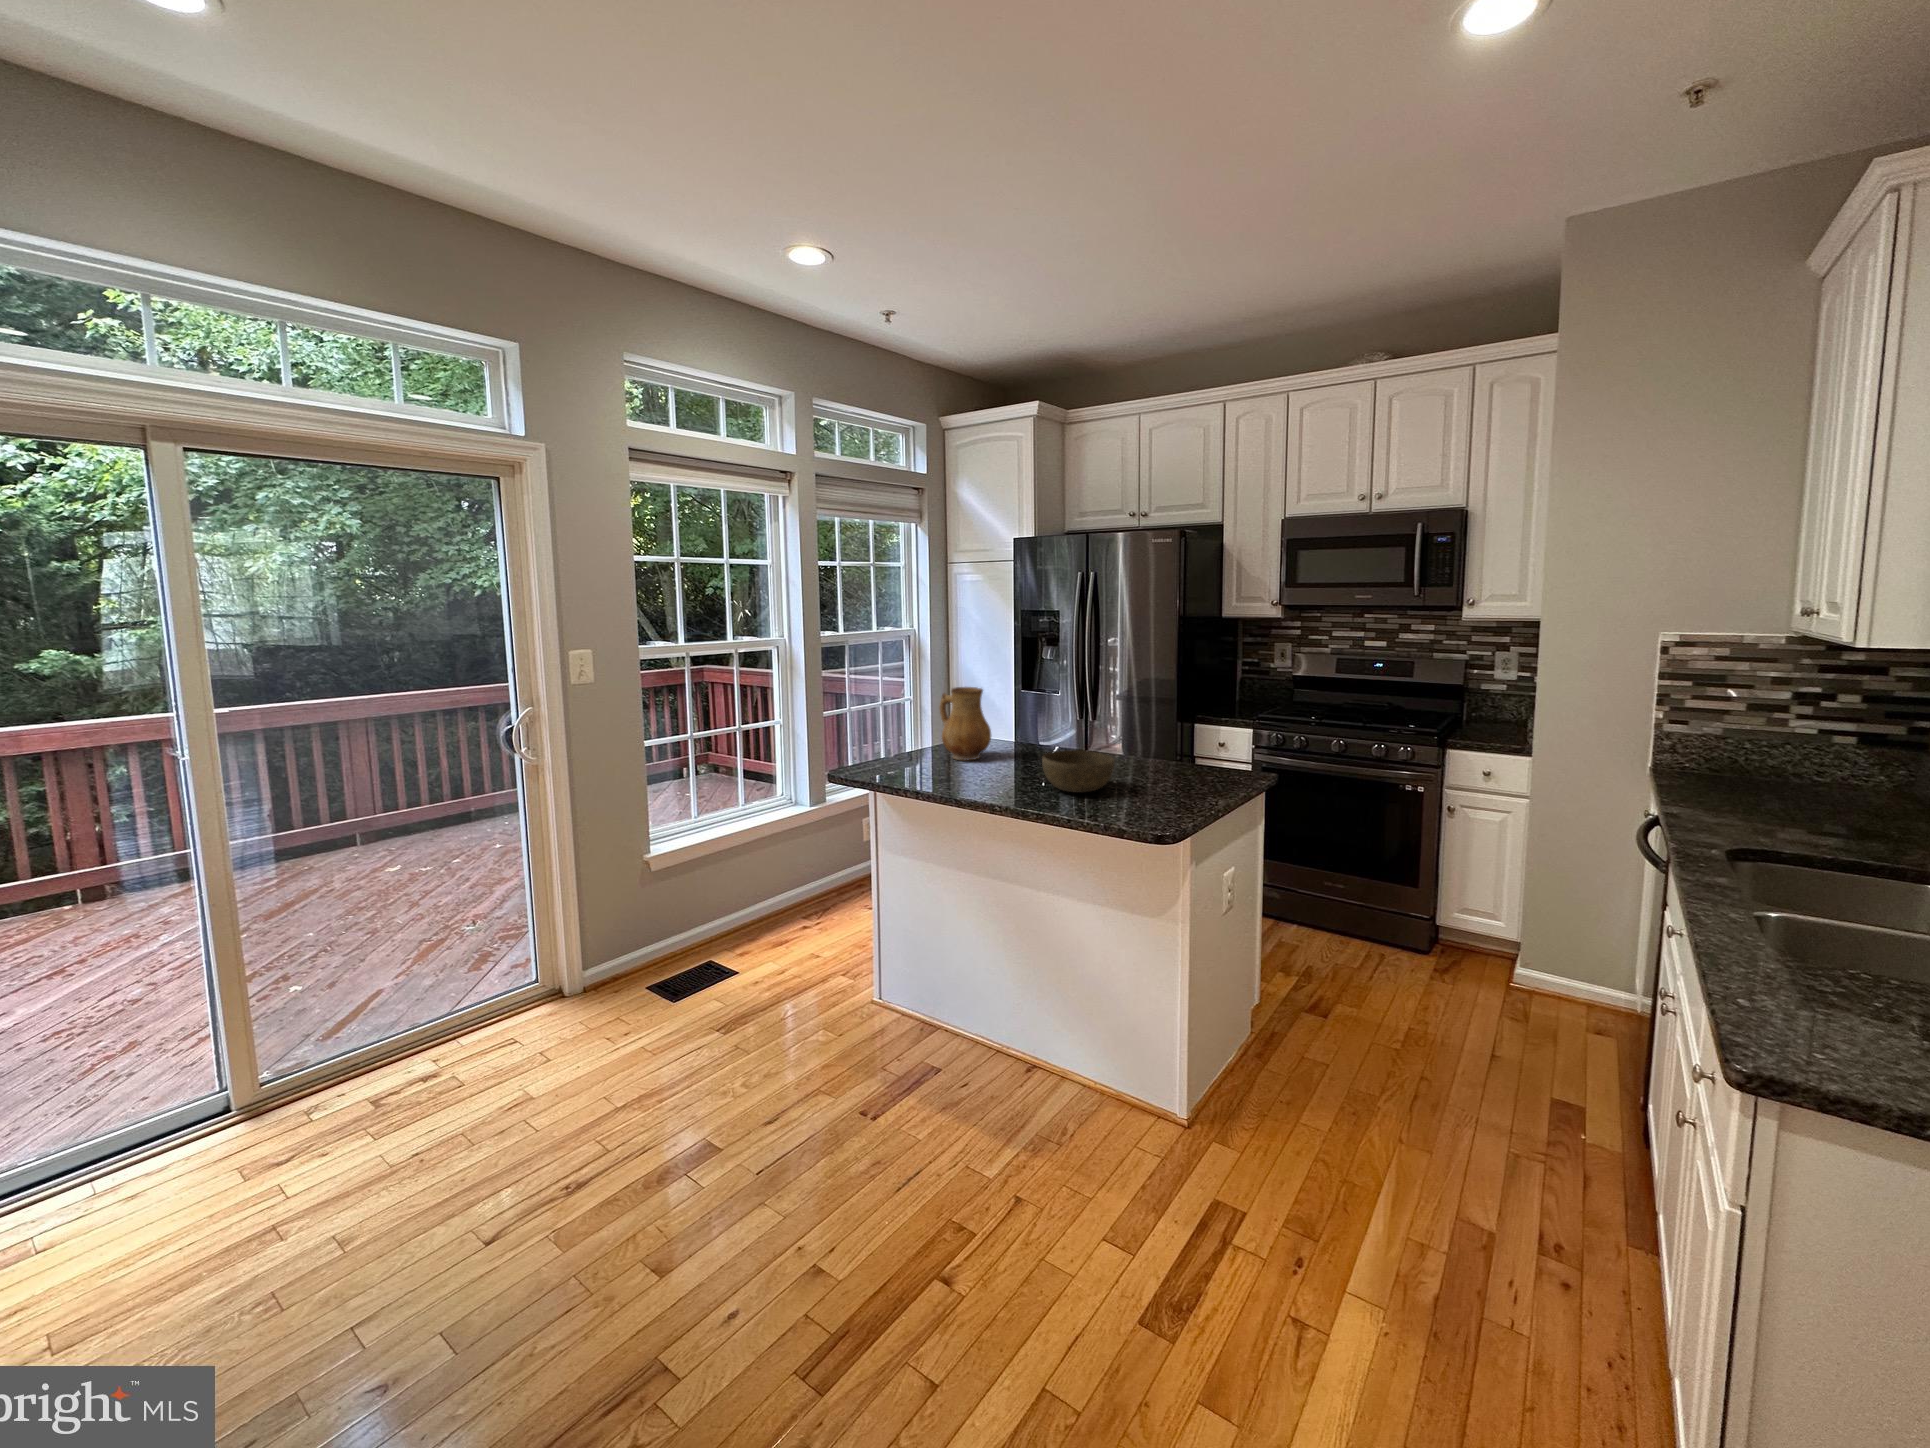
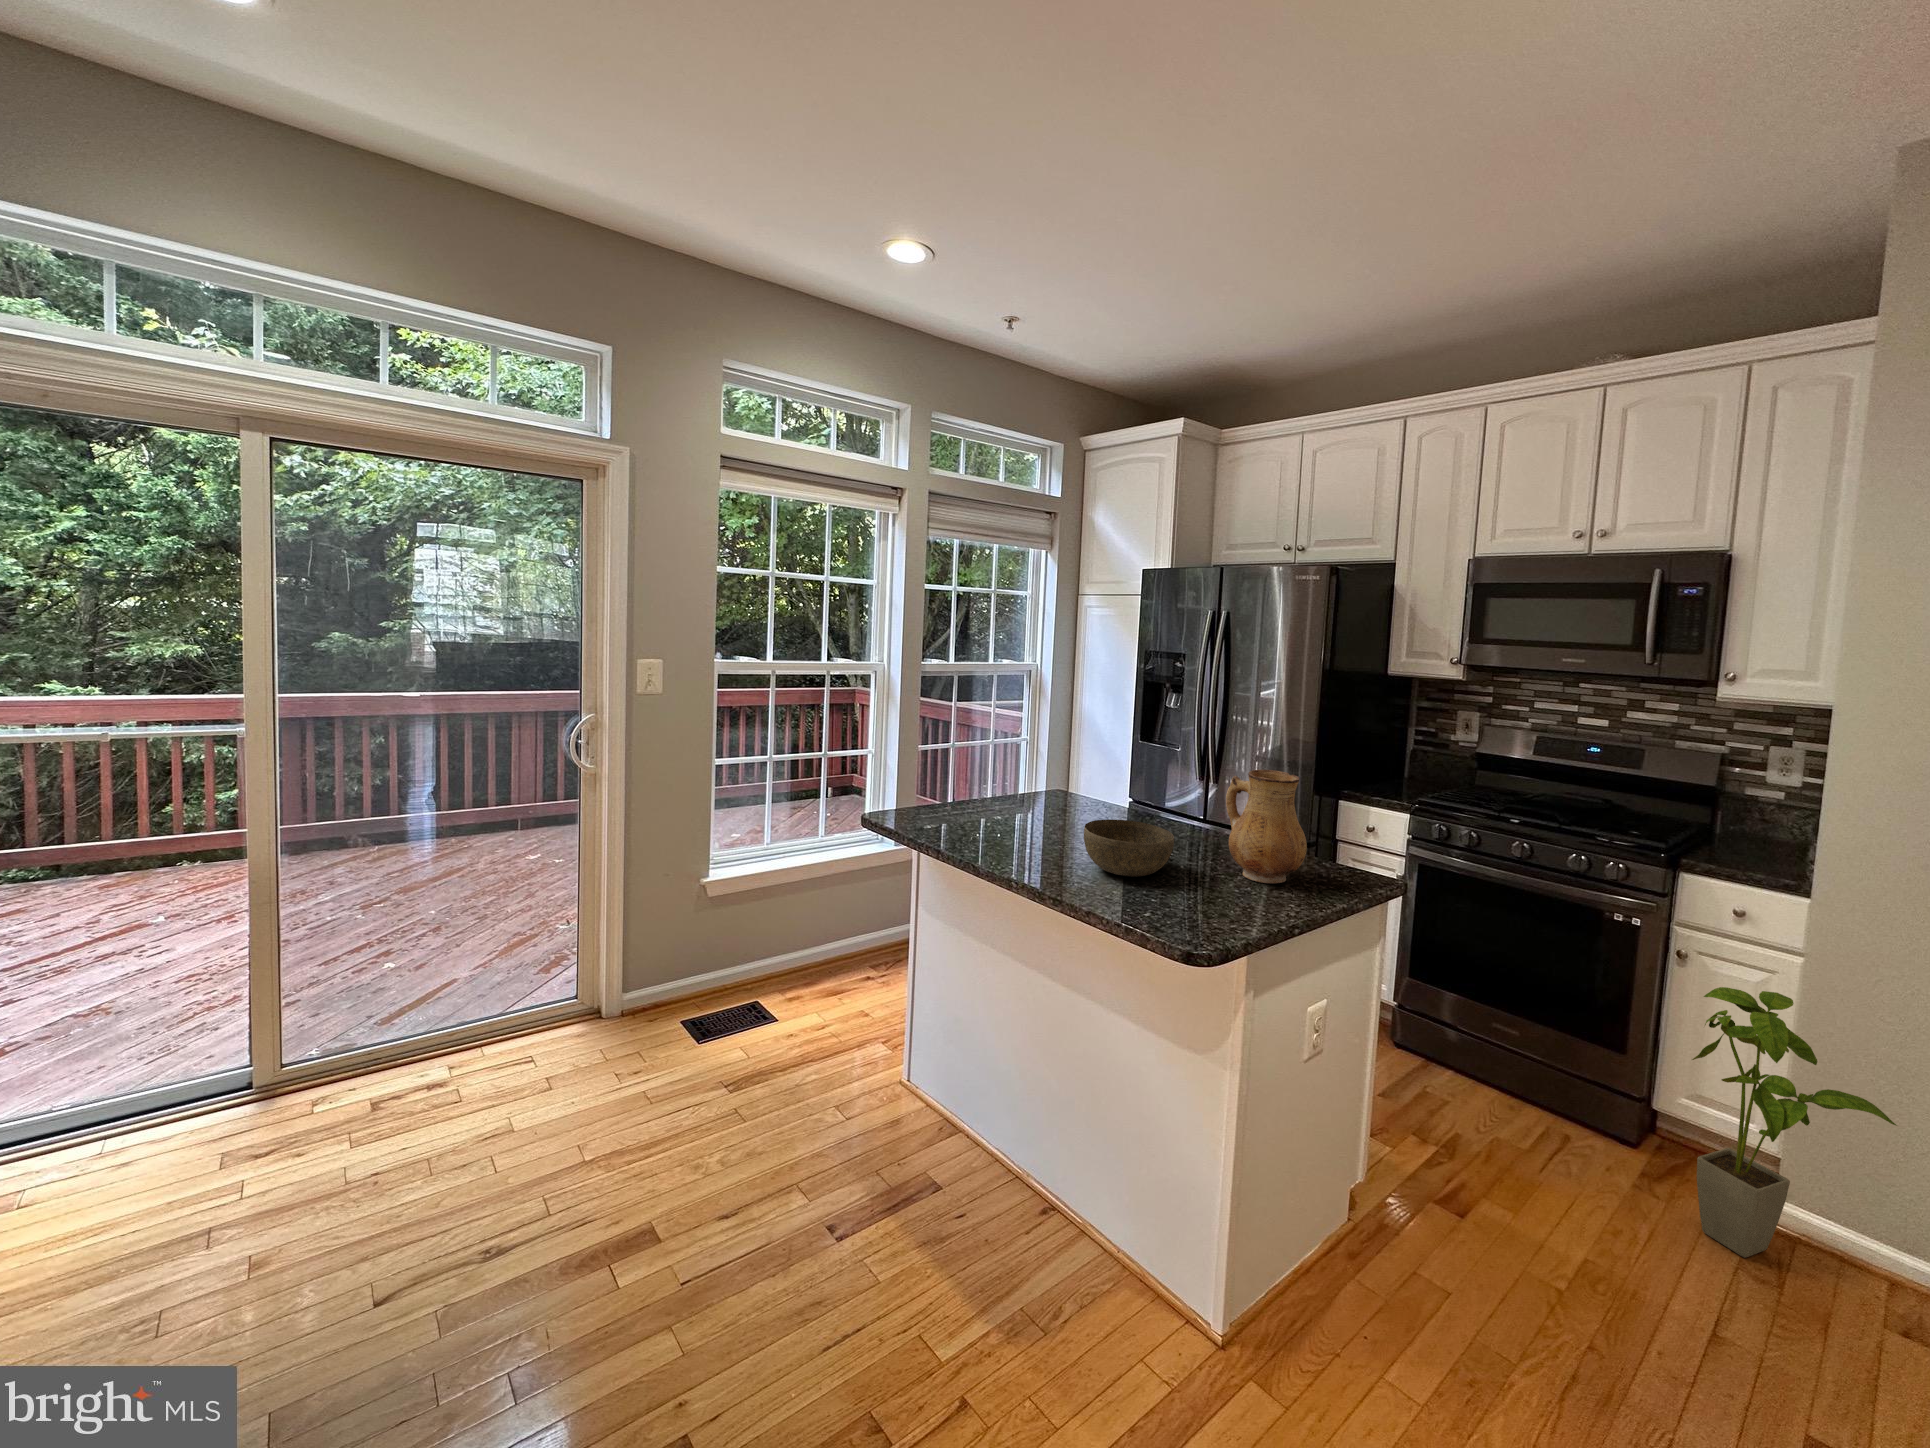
ceramic pitcher: present [939,687,991,760] -> present [1226,770,1307,883]
house plant: none [1464,822,1588,1007] -> present [1692,987,1897,1258]

